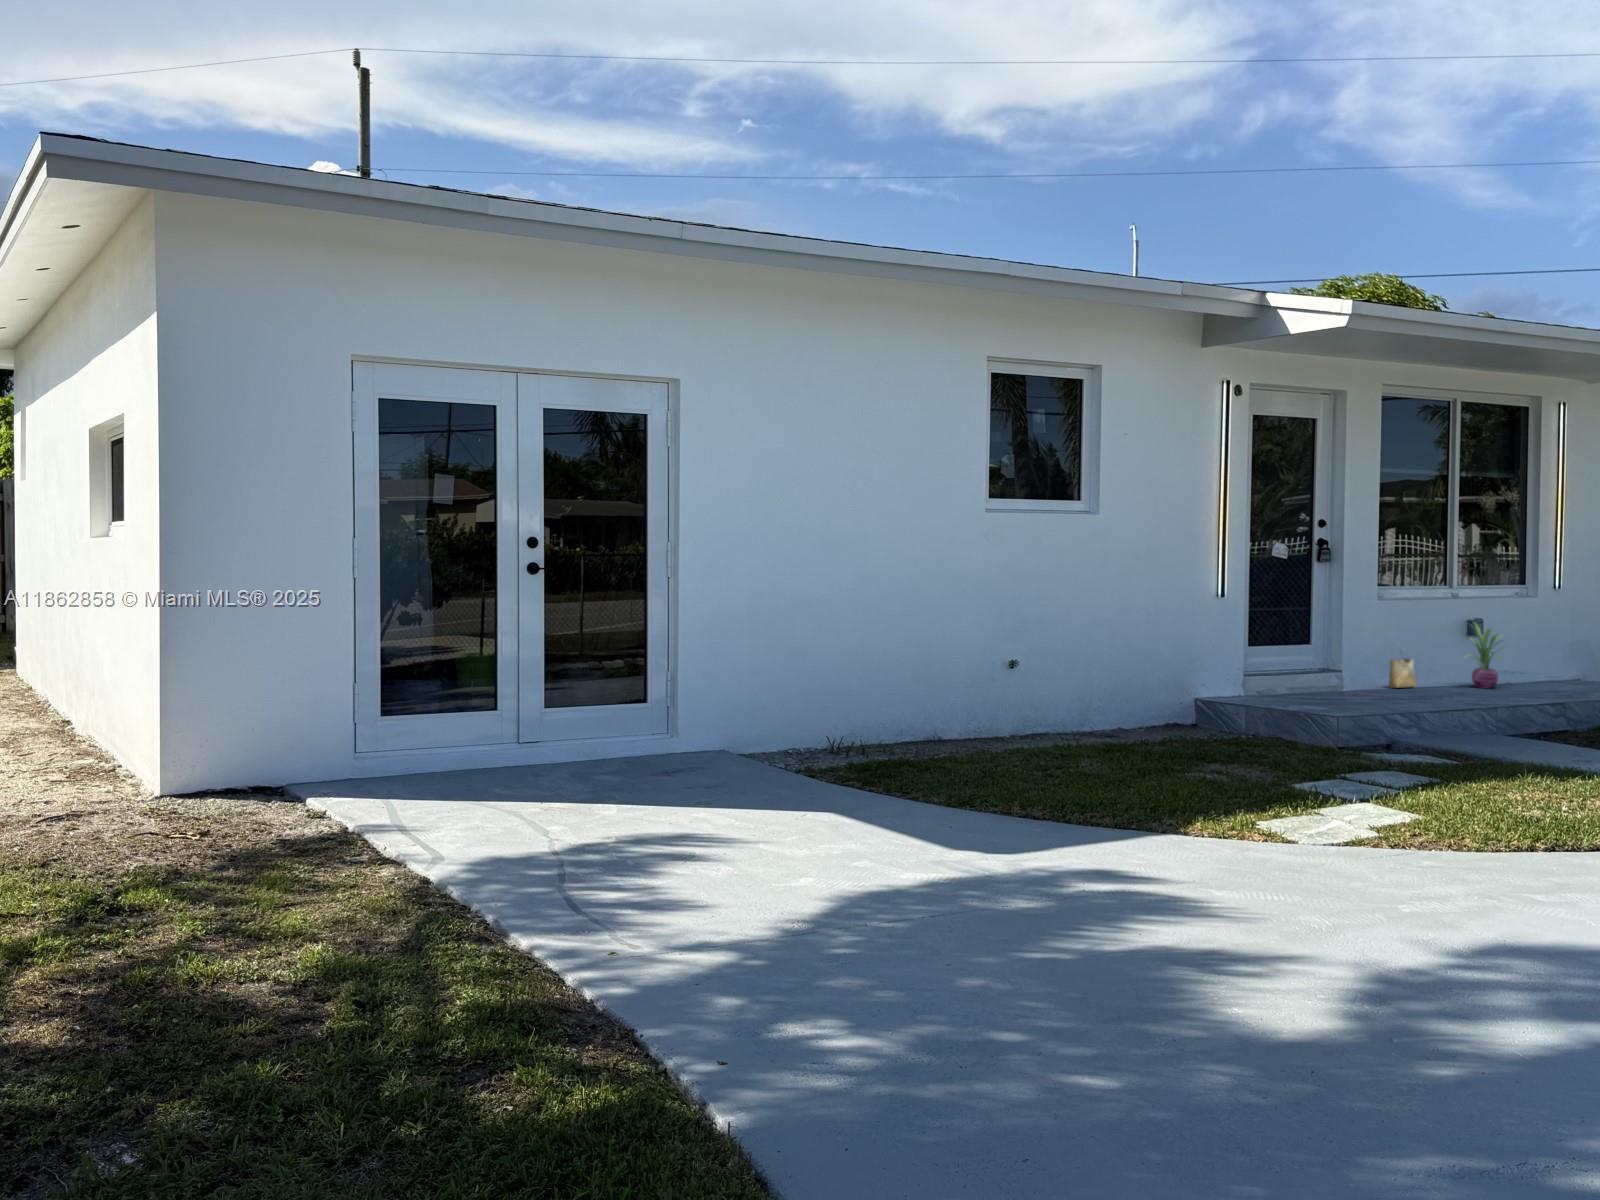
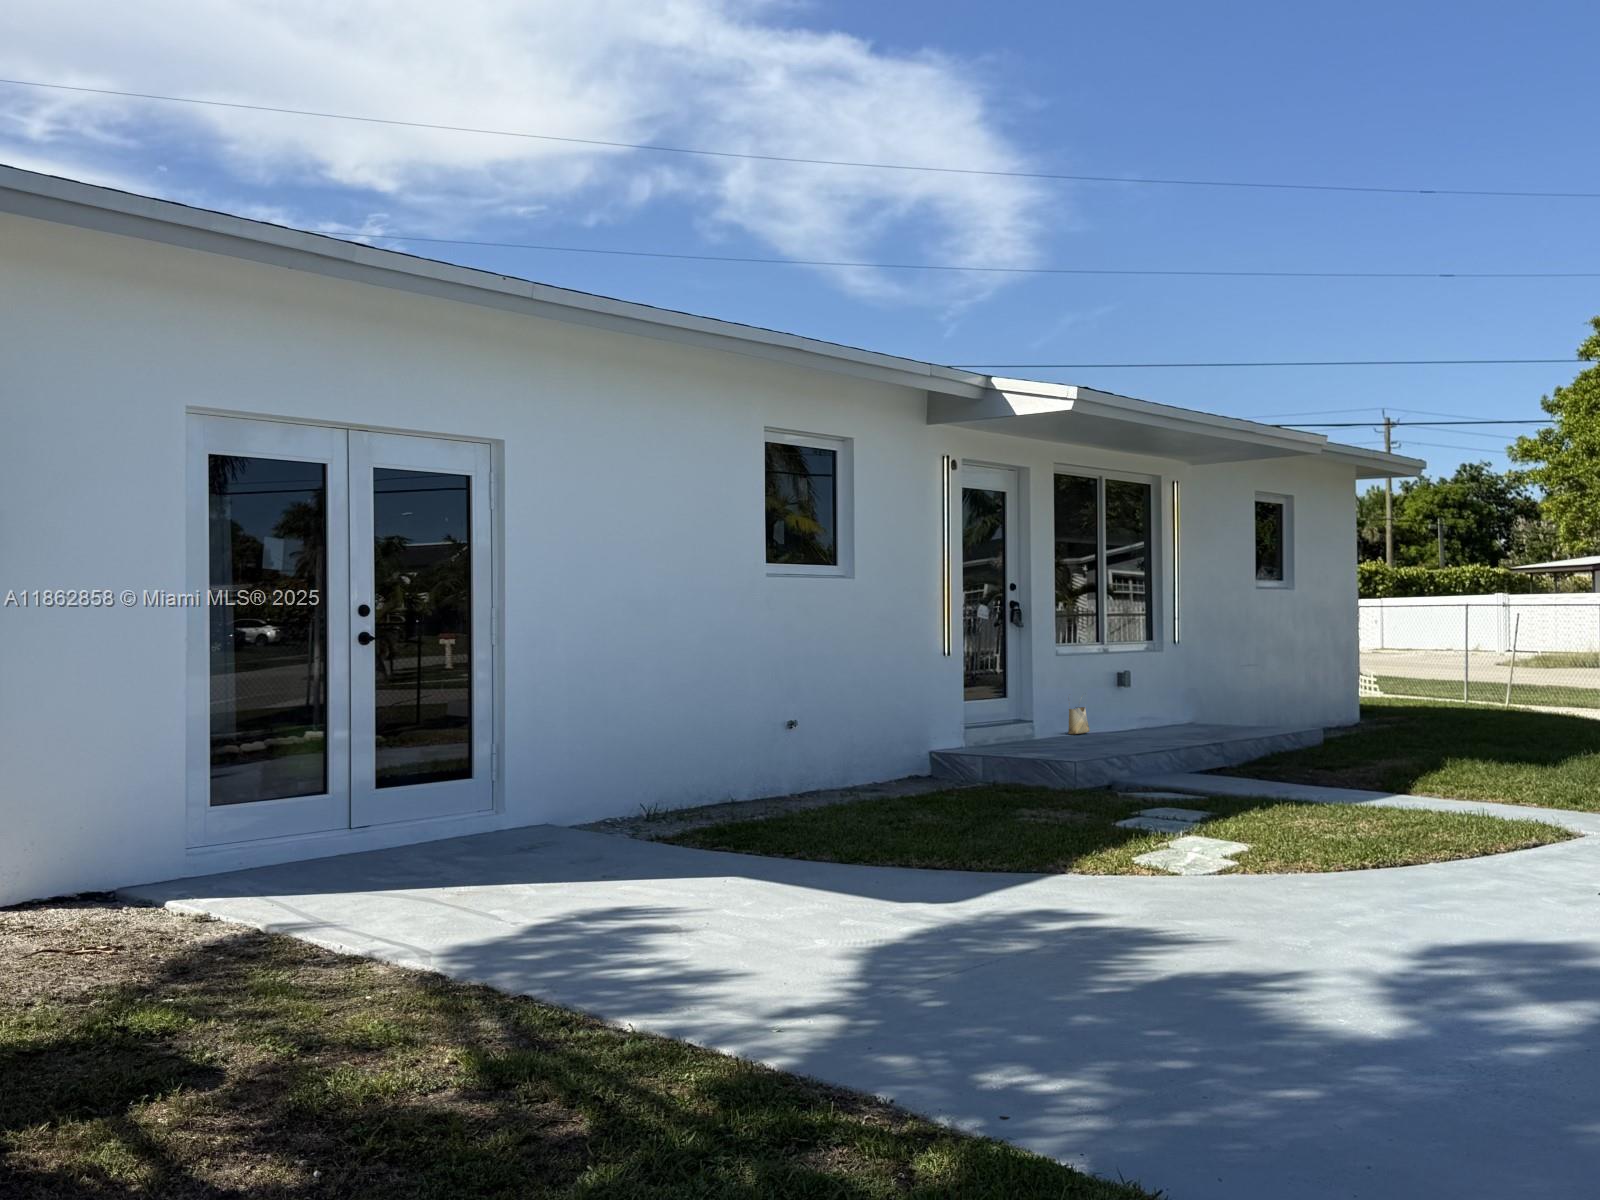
decorative plant: present [1464,623,1506,689] -> none [1101,673,1170,731]

